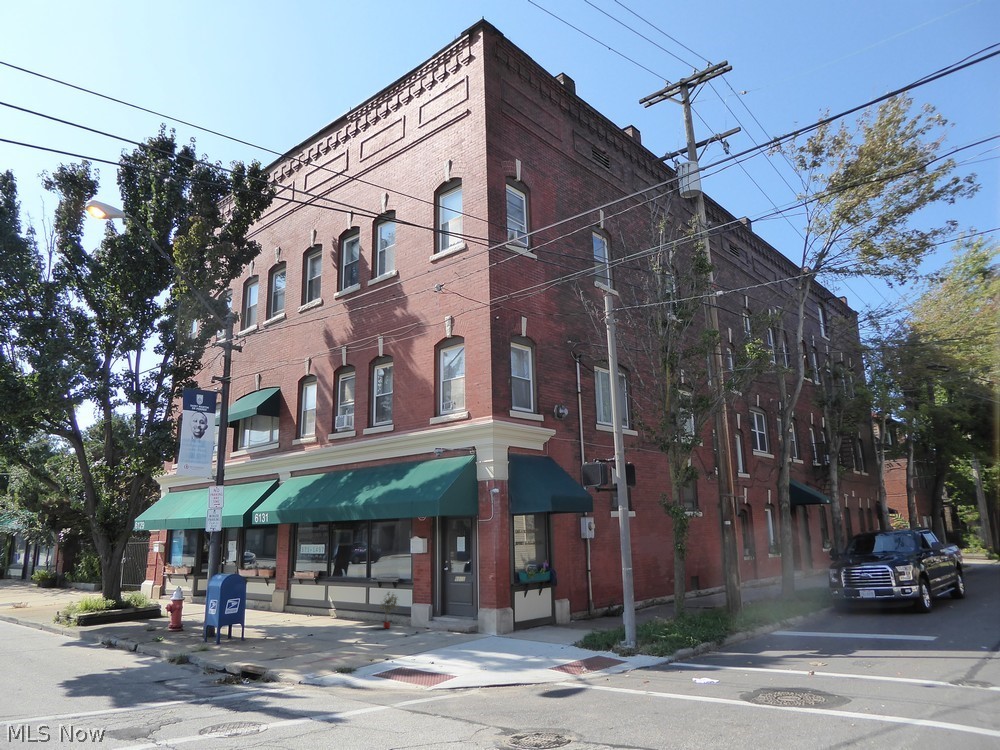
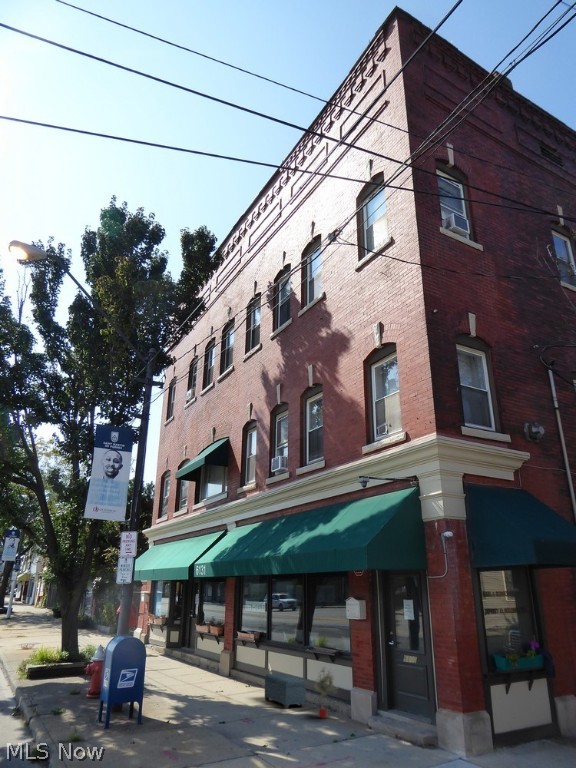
bench: none [330,602,369,627] -> present [265,674,306,709]

